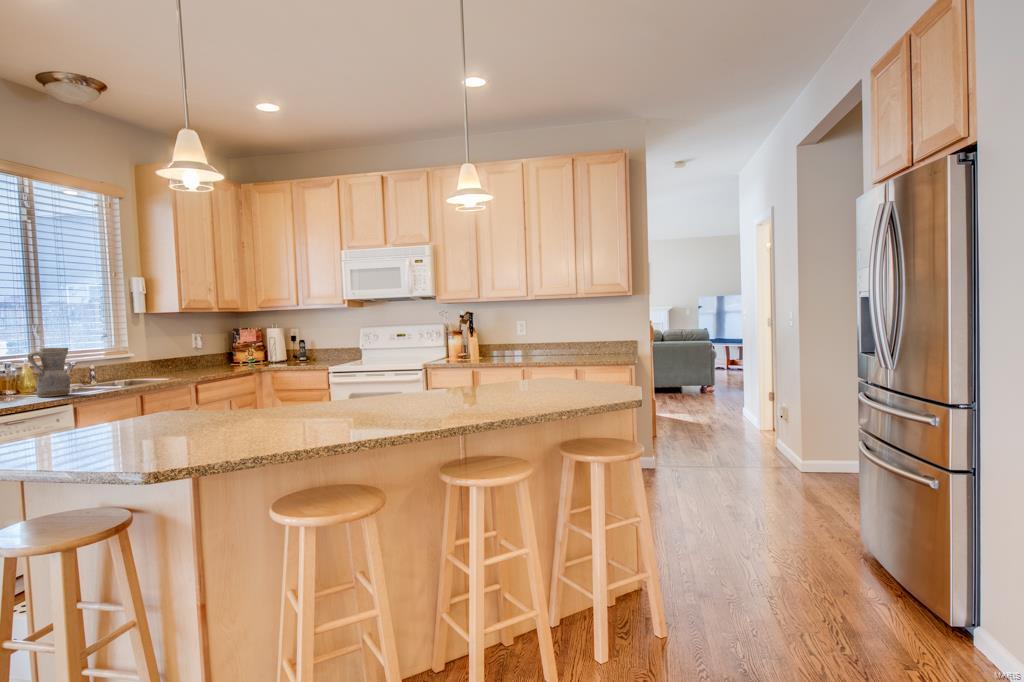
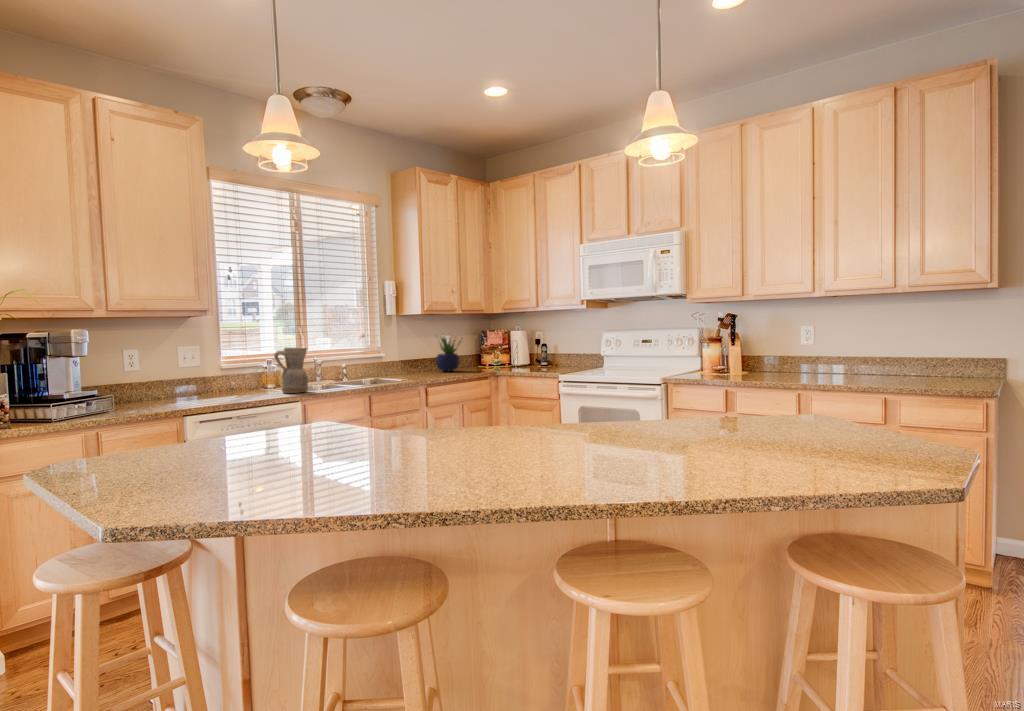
potted plant: none [188,330,220,370] -> present [436,337,461,371]

